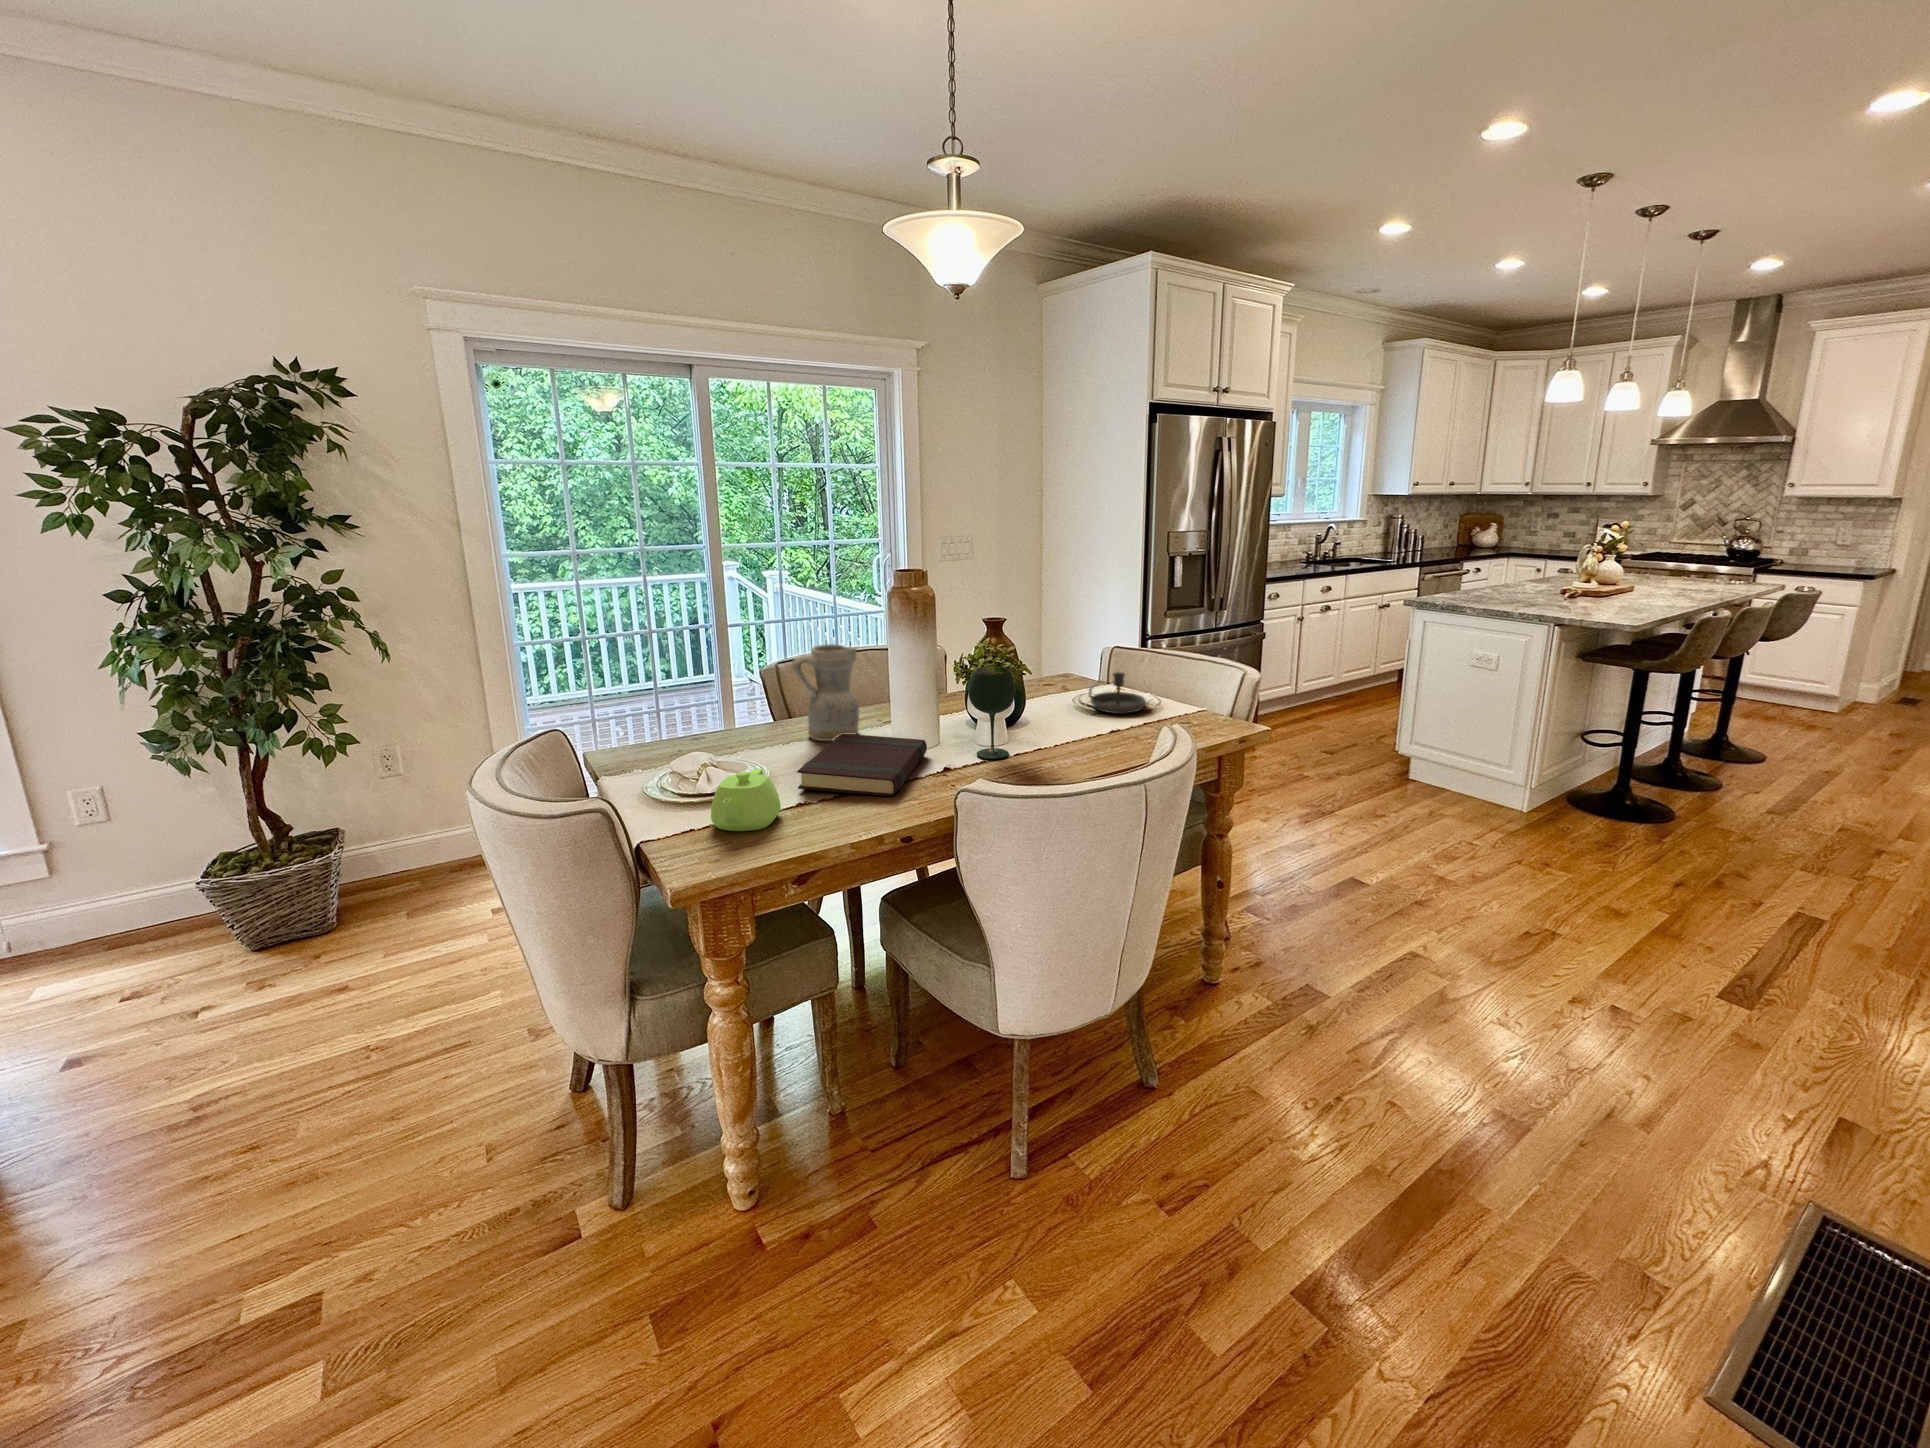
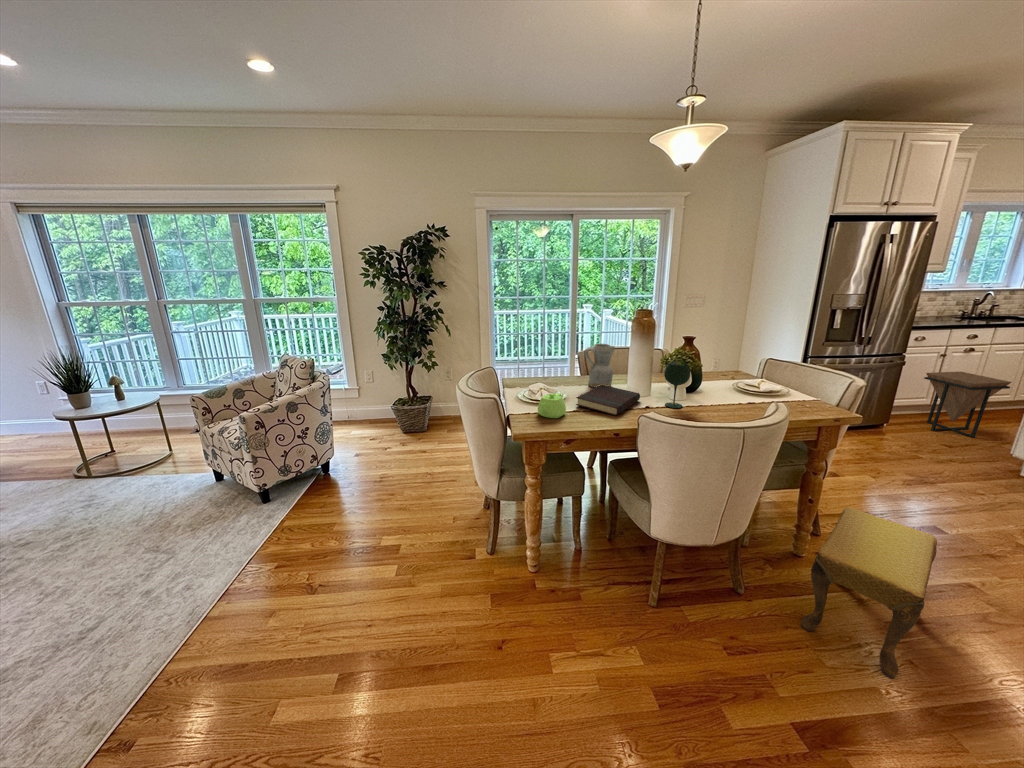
side table: none [1286,638,1372,729] -> present [924,371,1011,438]
candlestick: present [1089,672,1146,714] -> none [739,374,779,397]
footstool: none [1249,874,1397,1130] -> present [801,507,937,678]

